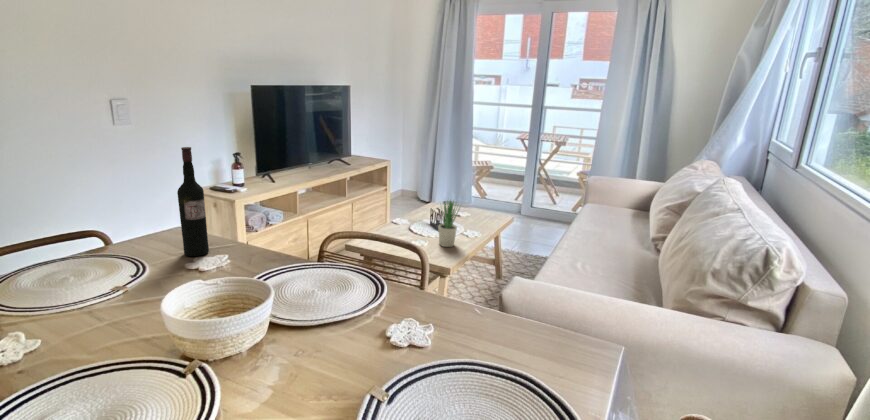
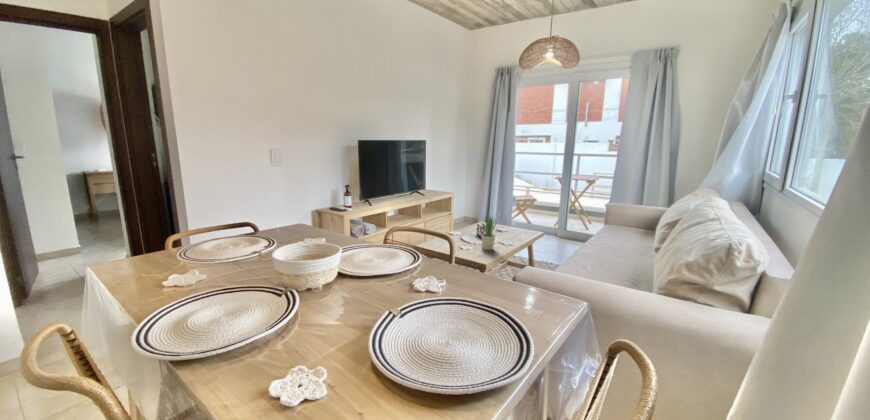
wine bottle: present [177,147,209,256] -> none [294,165,312,237]

